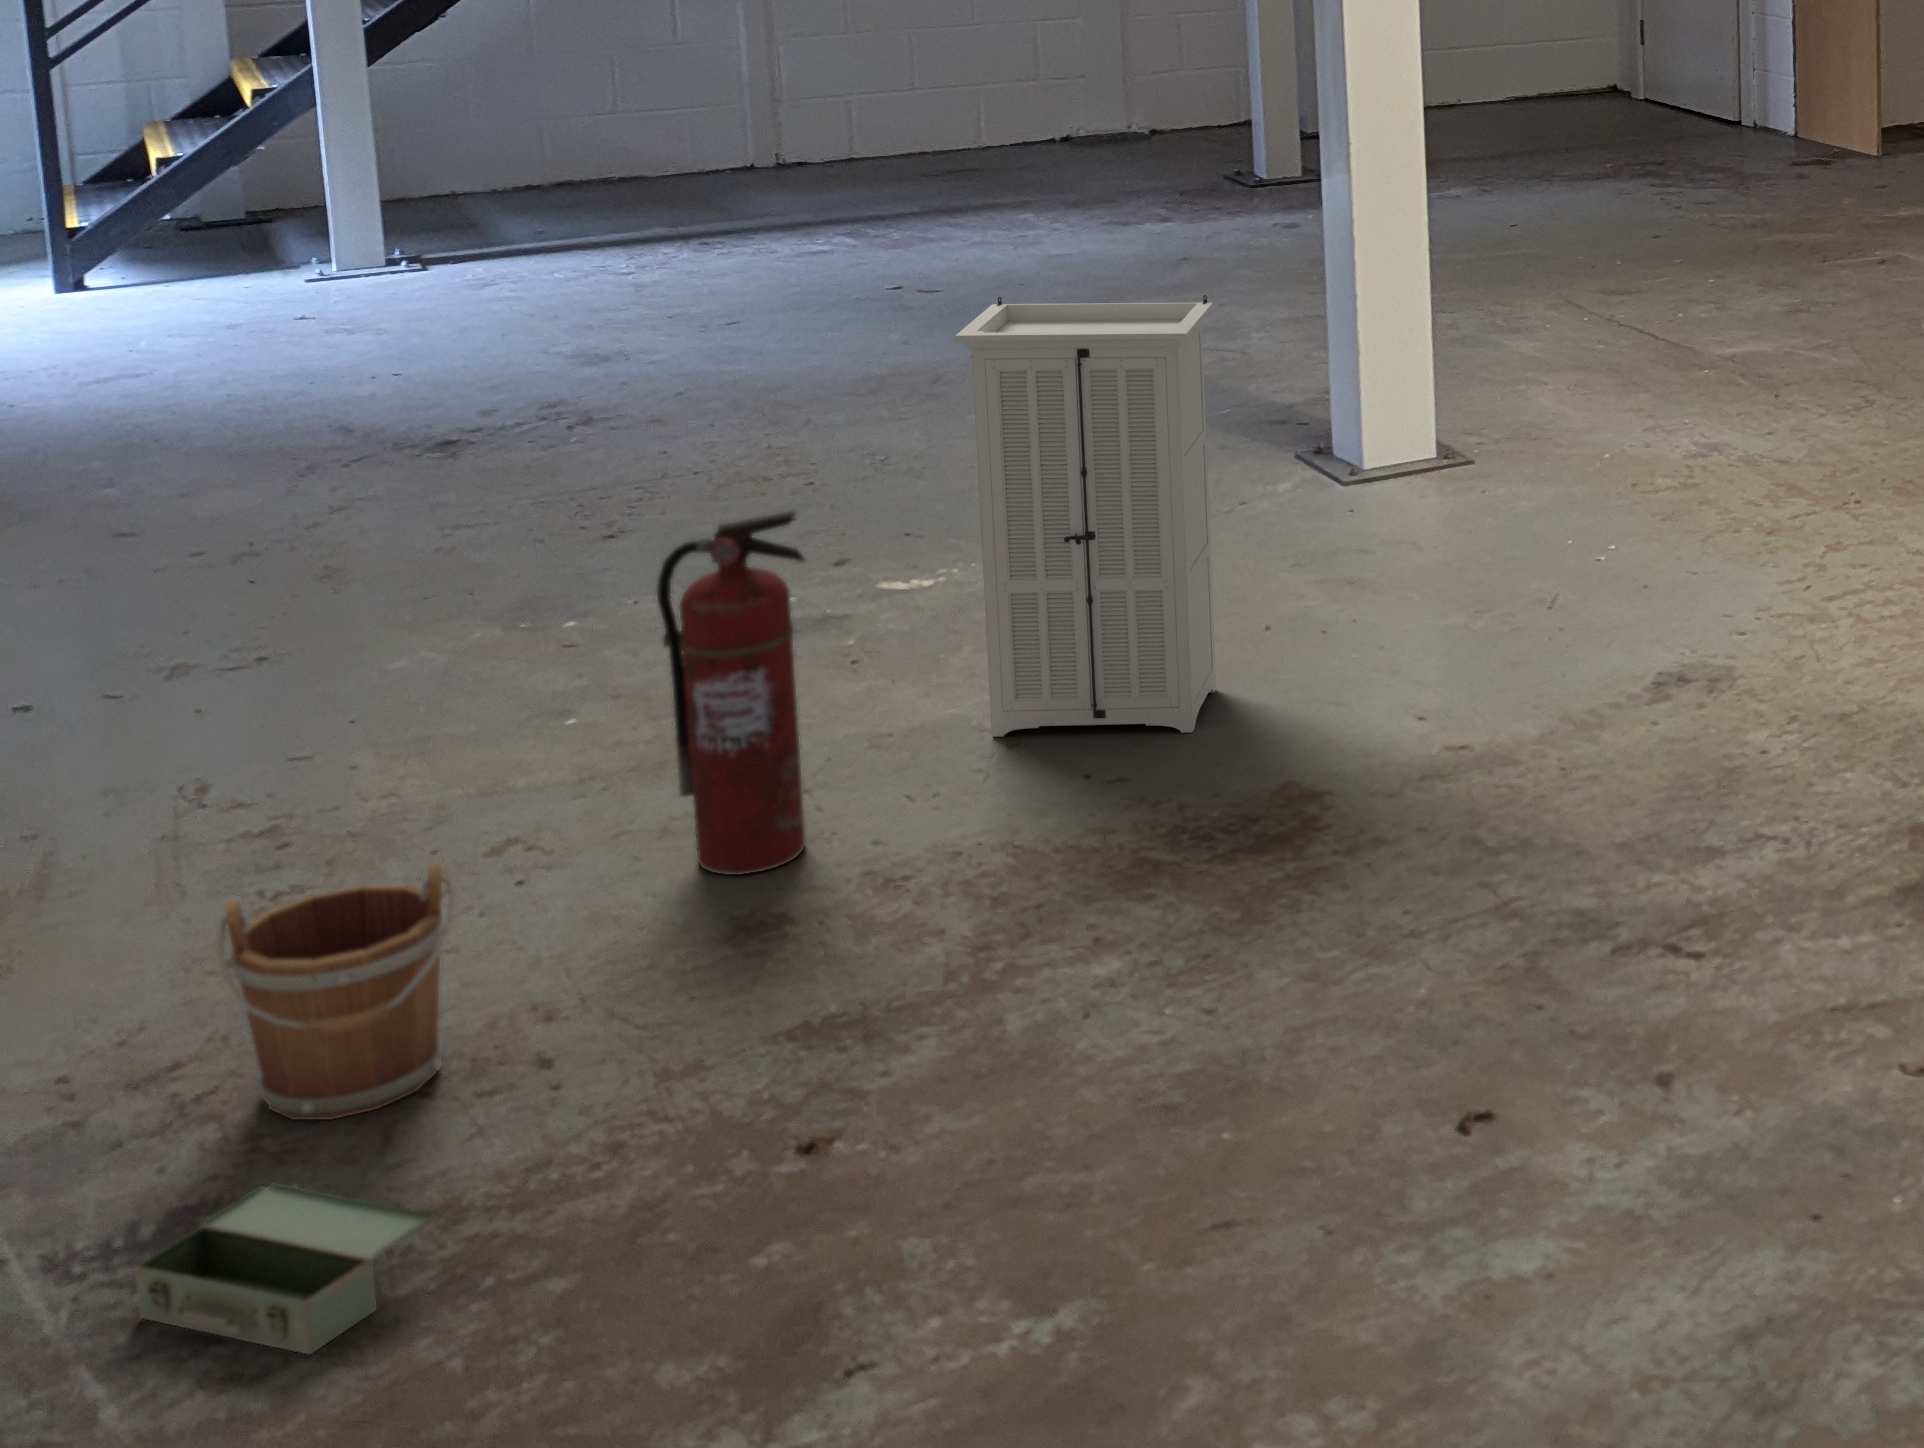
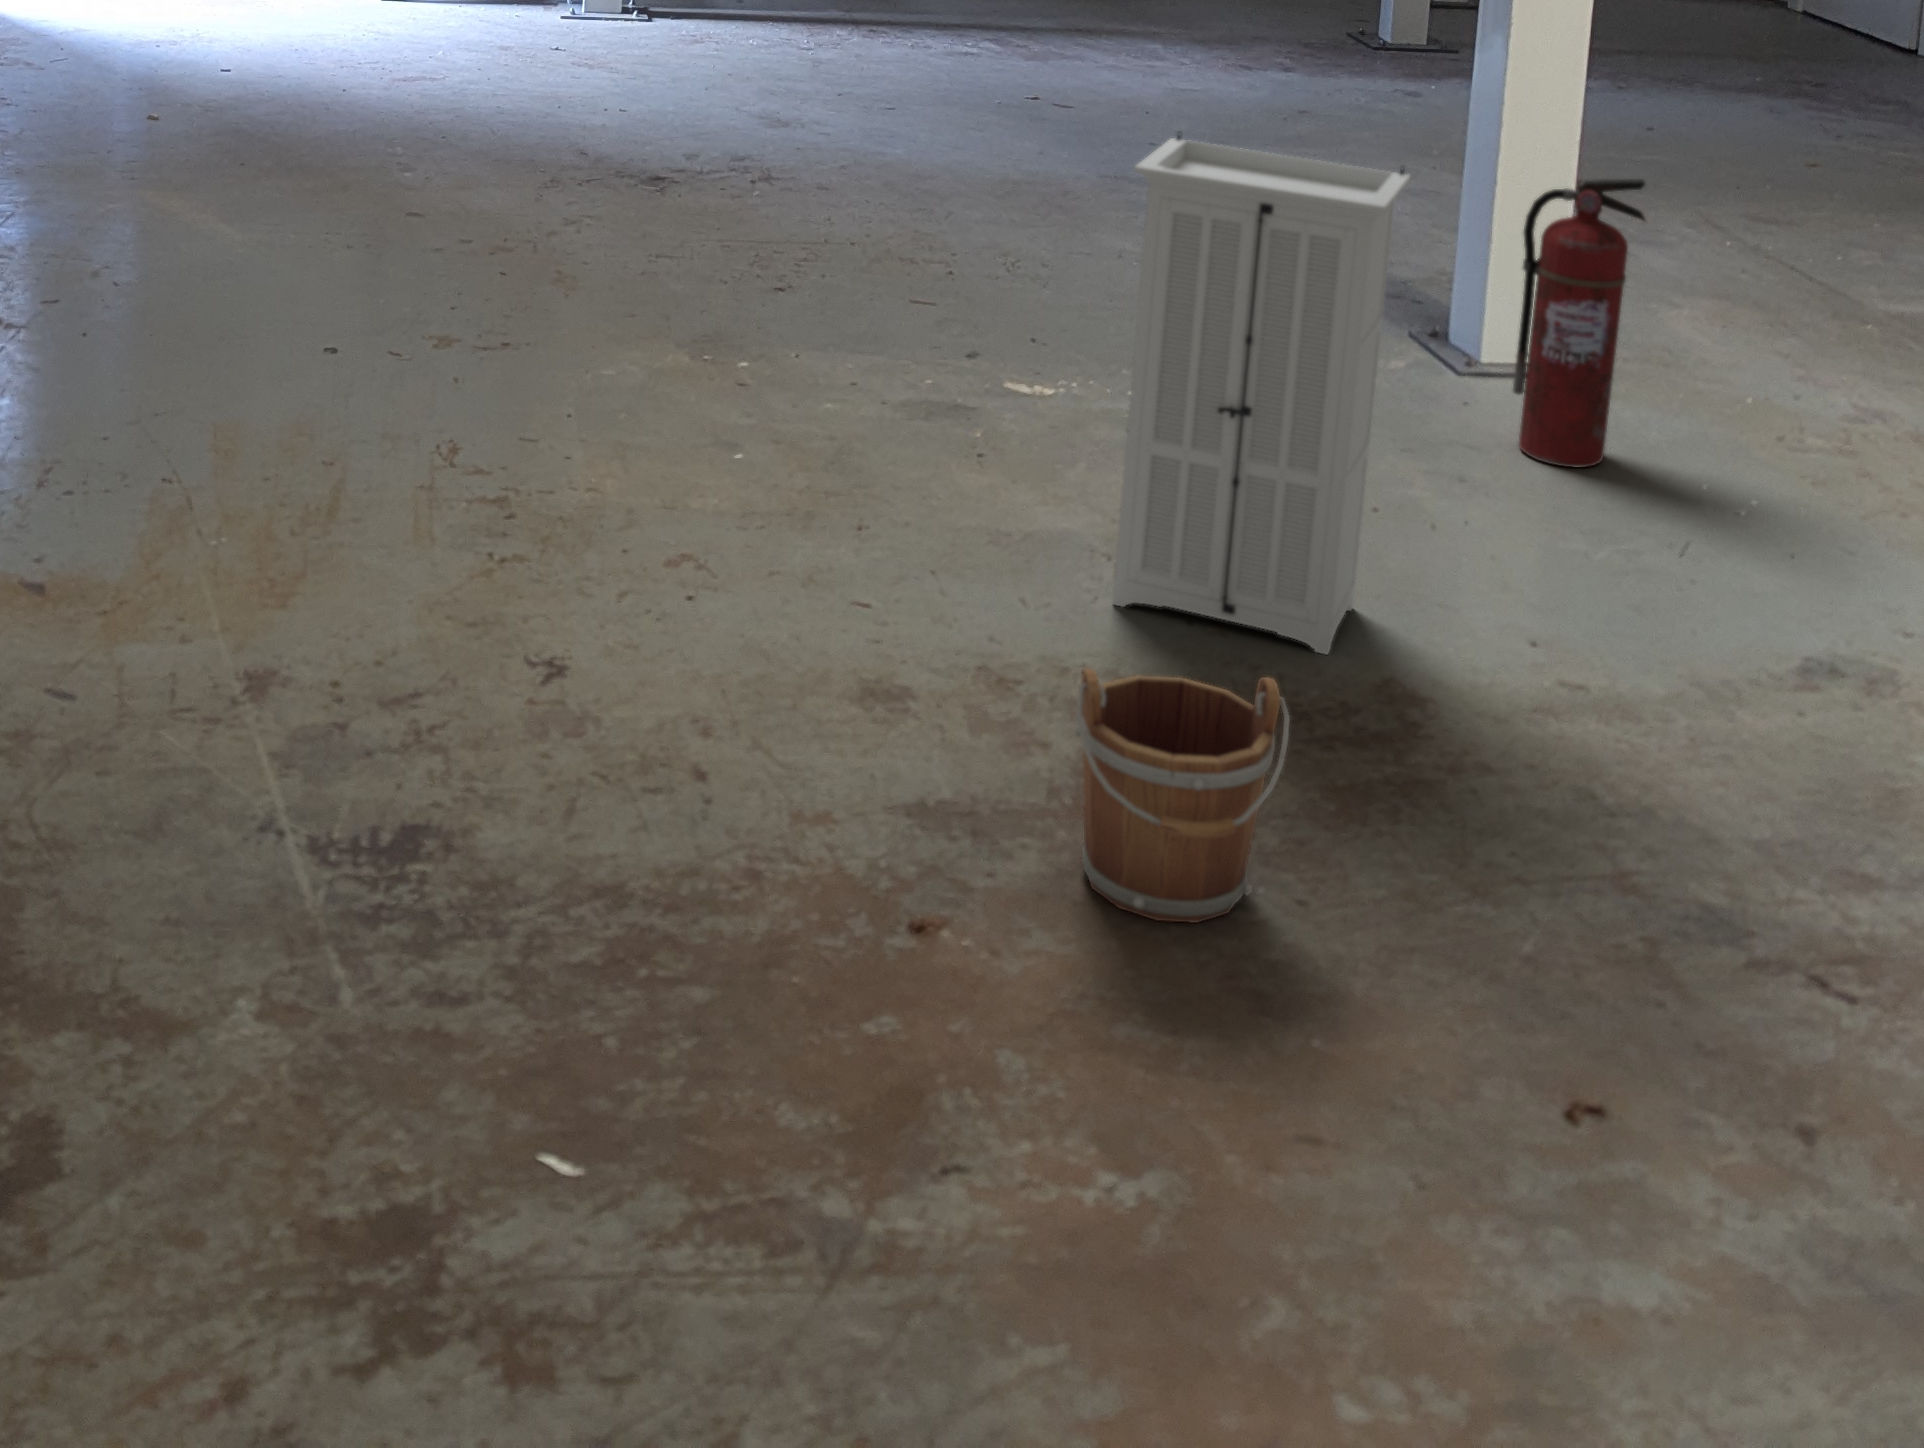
fire extinguisher: present [657,511,805,875] -> present [1513,179,1645,468]
bucket: present [216,864,455,1120] -> present [1075,669,1290,923]
toolbox: present [134,1183,432,1354] -> none [256,944,524,1166]

